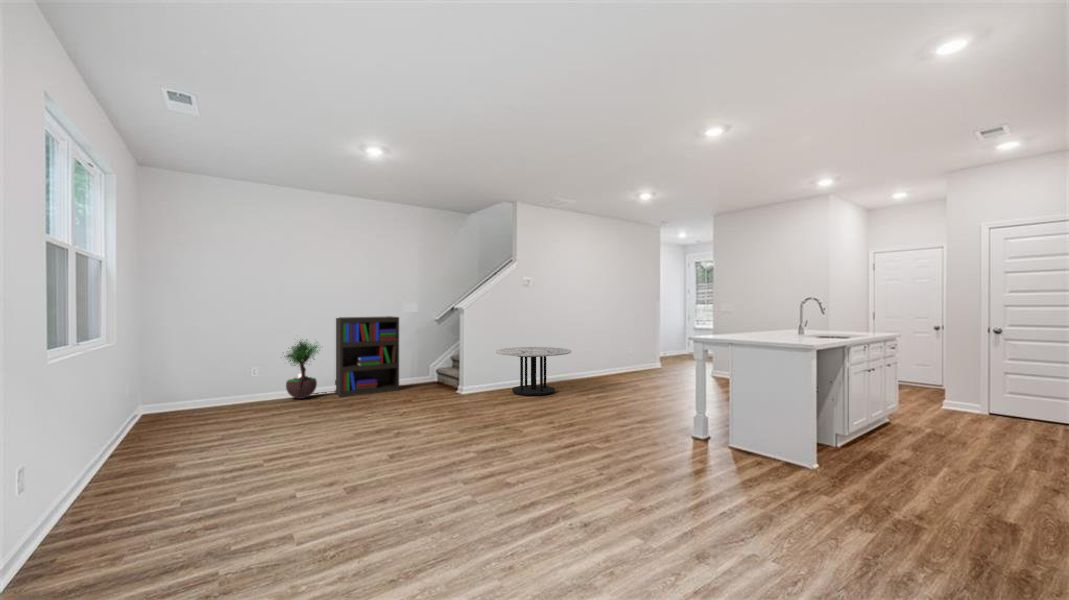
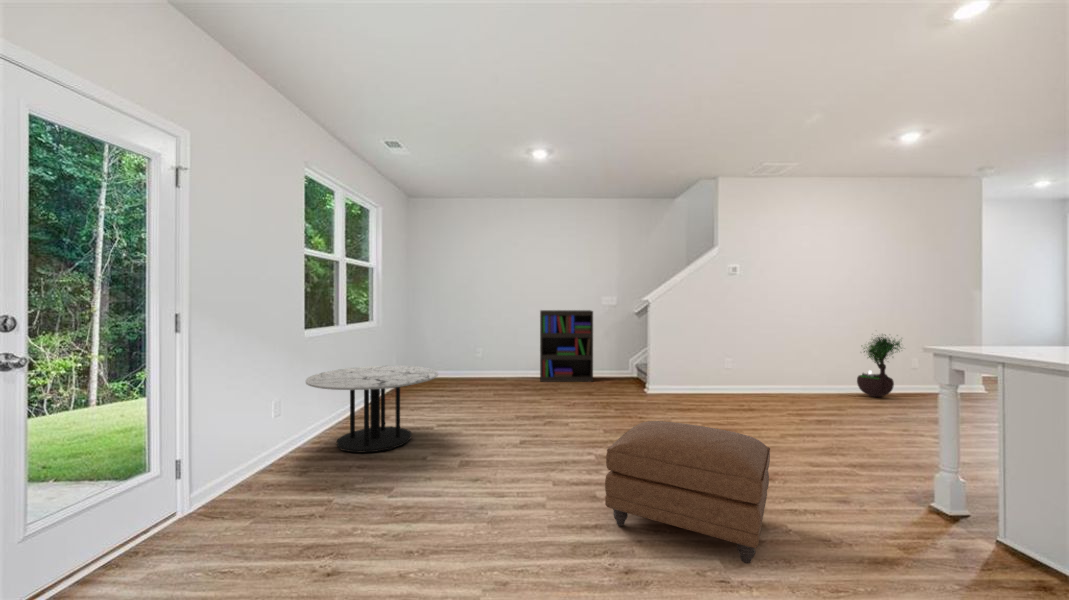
potted tree: present [284,339,318,399] -> present [857,335,900,397]
coffee table: present [496,347,571,396] -> present [306,365,438,452]
ottoman: none [534,405,657,498] -> present [605,421,770,563]

